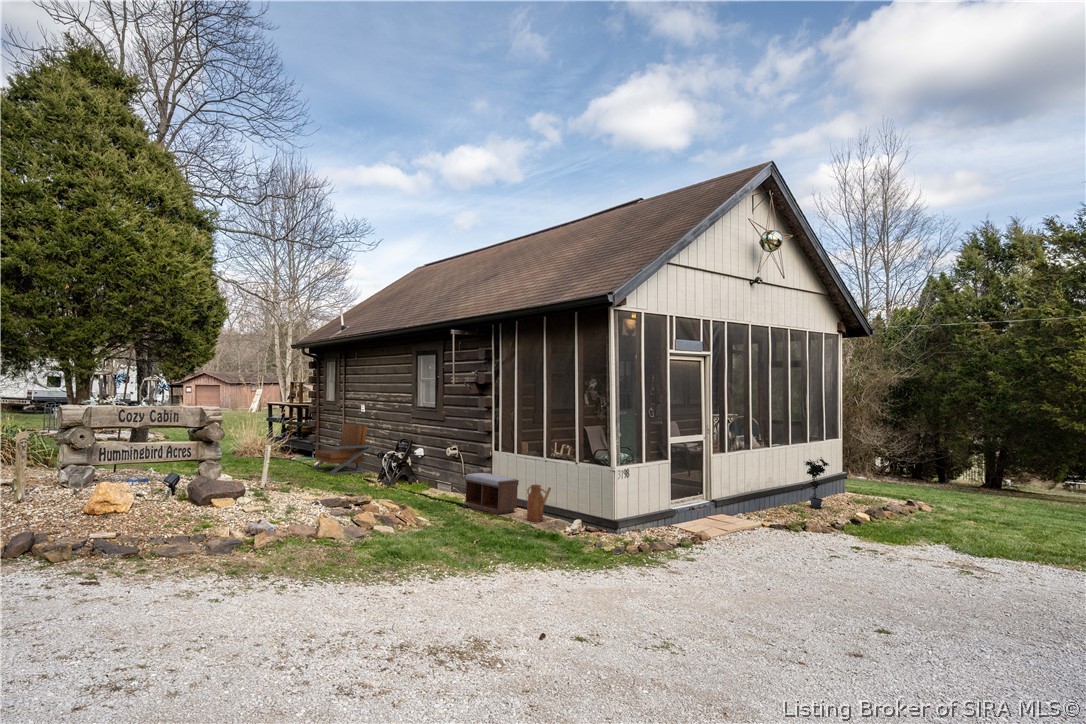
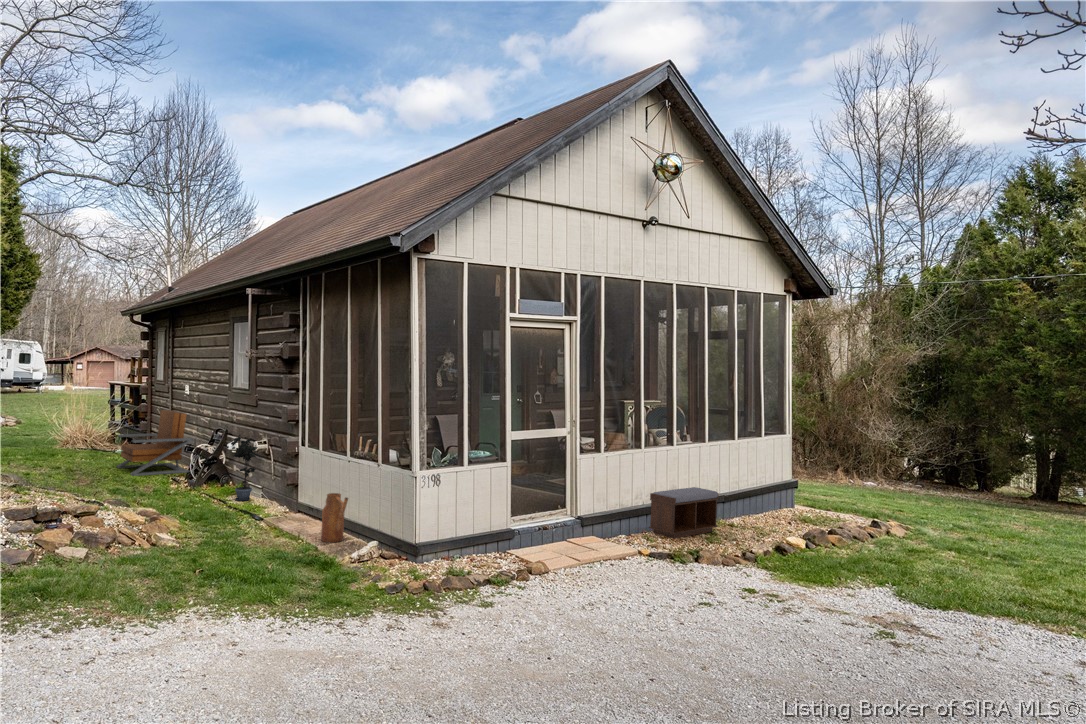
potted plant: present [805,457,829,509] -> present [231,435,259,501]
bench: present [465,473,519,514] -> present [649,487,719,538]

